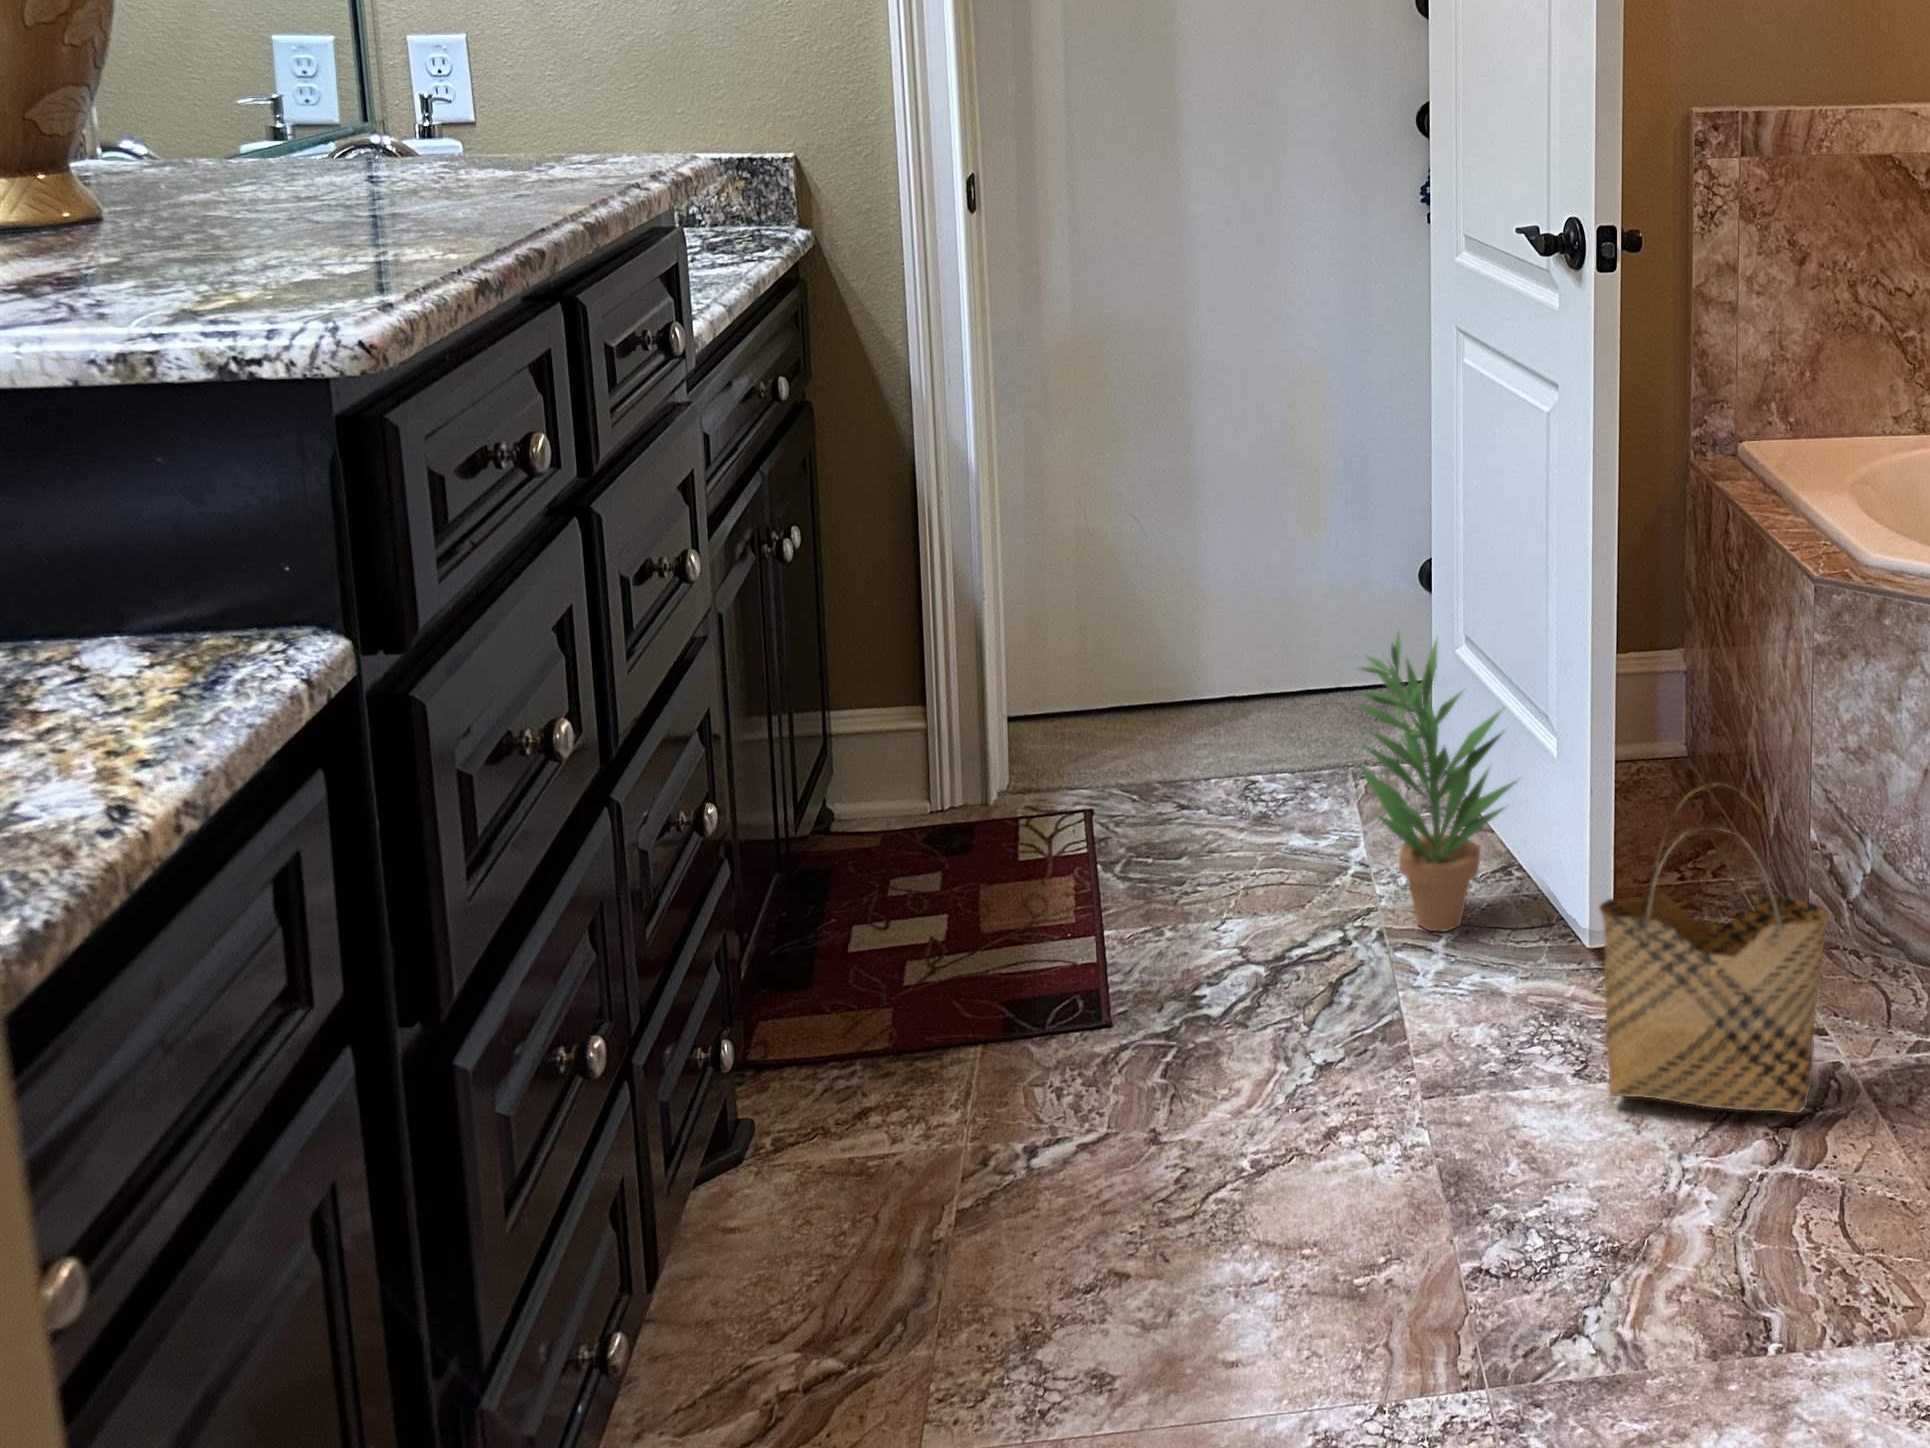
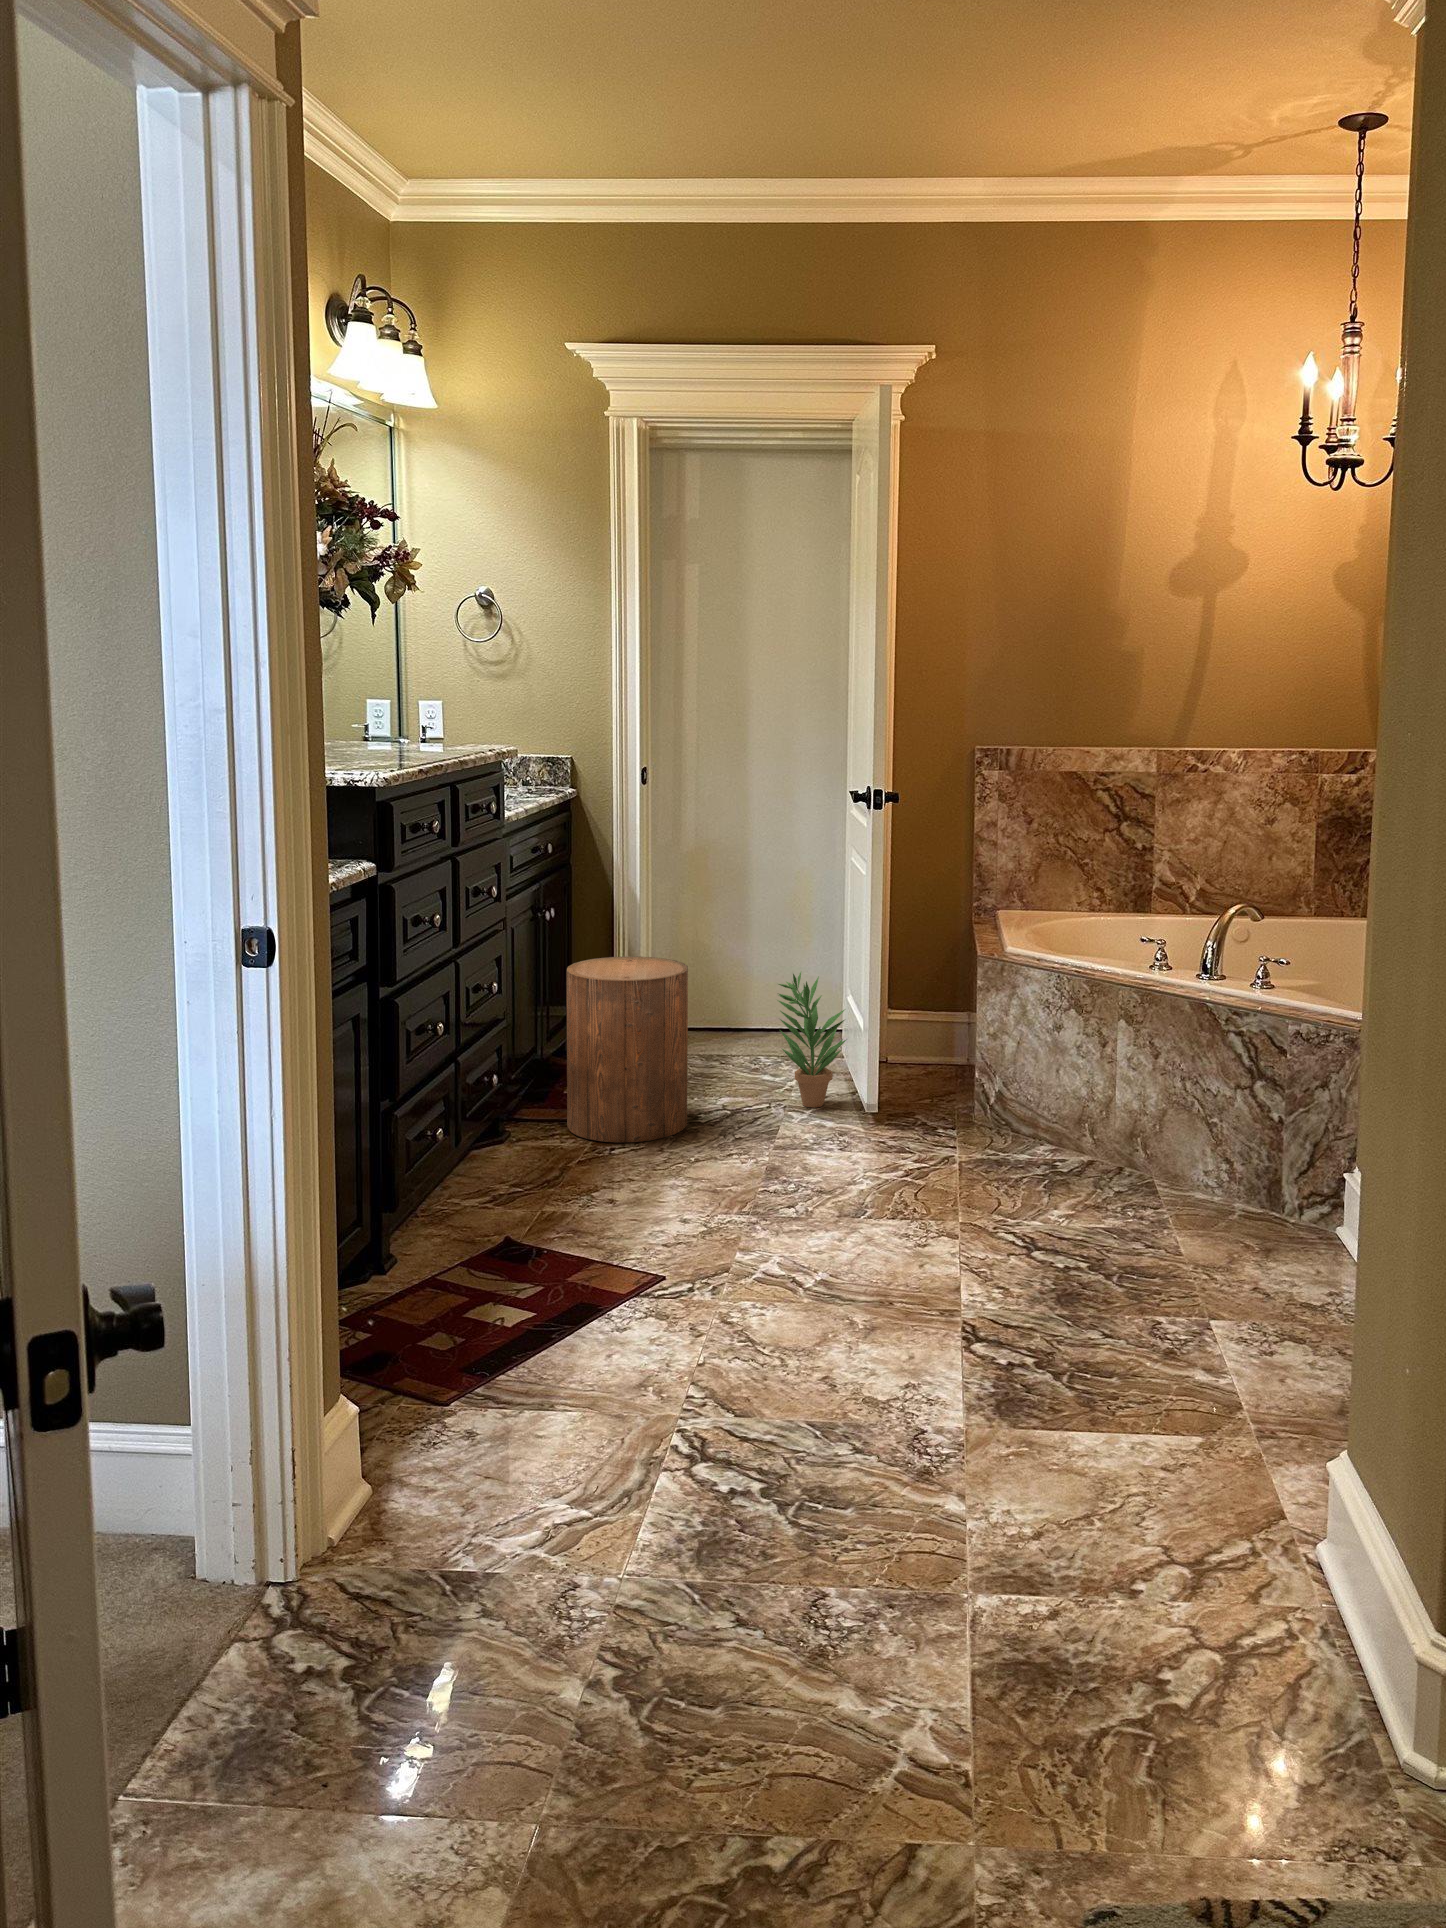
stool: none [873,636,1183,1123] -> present [567,956,688,1142]
woven basket: present [1599,782,1829,1113] -> none [846,1026,941,1165]

